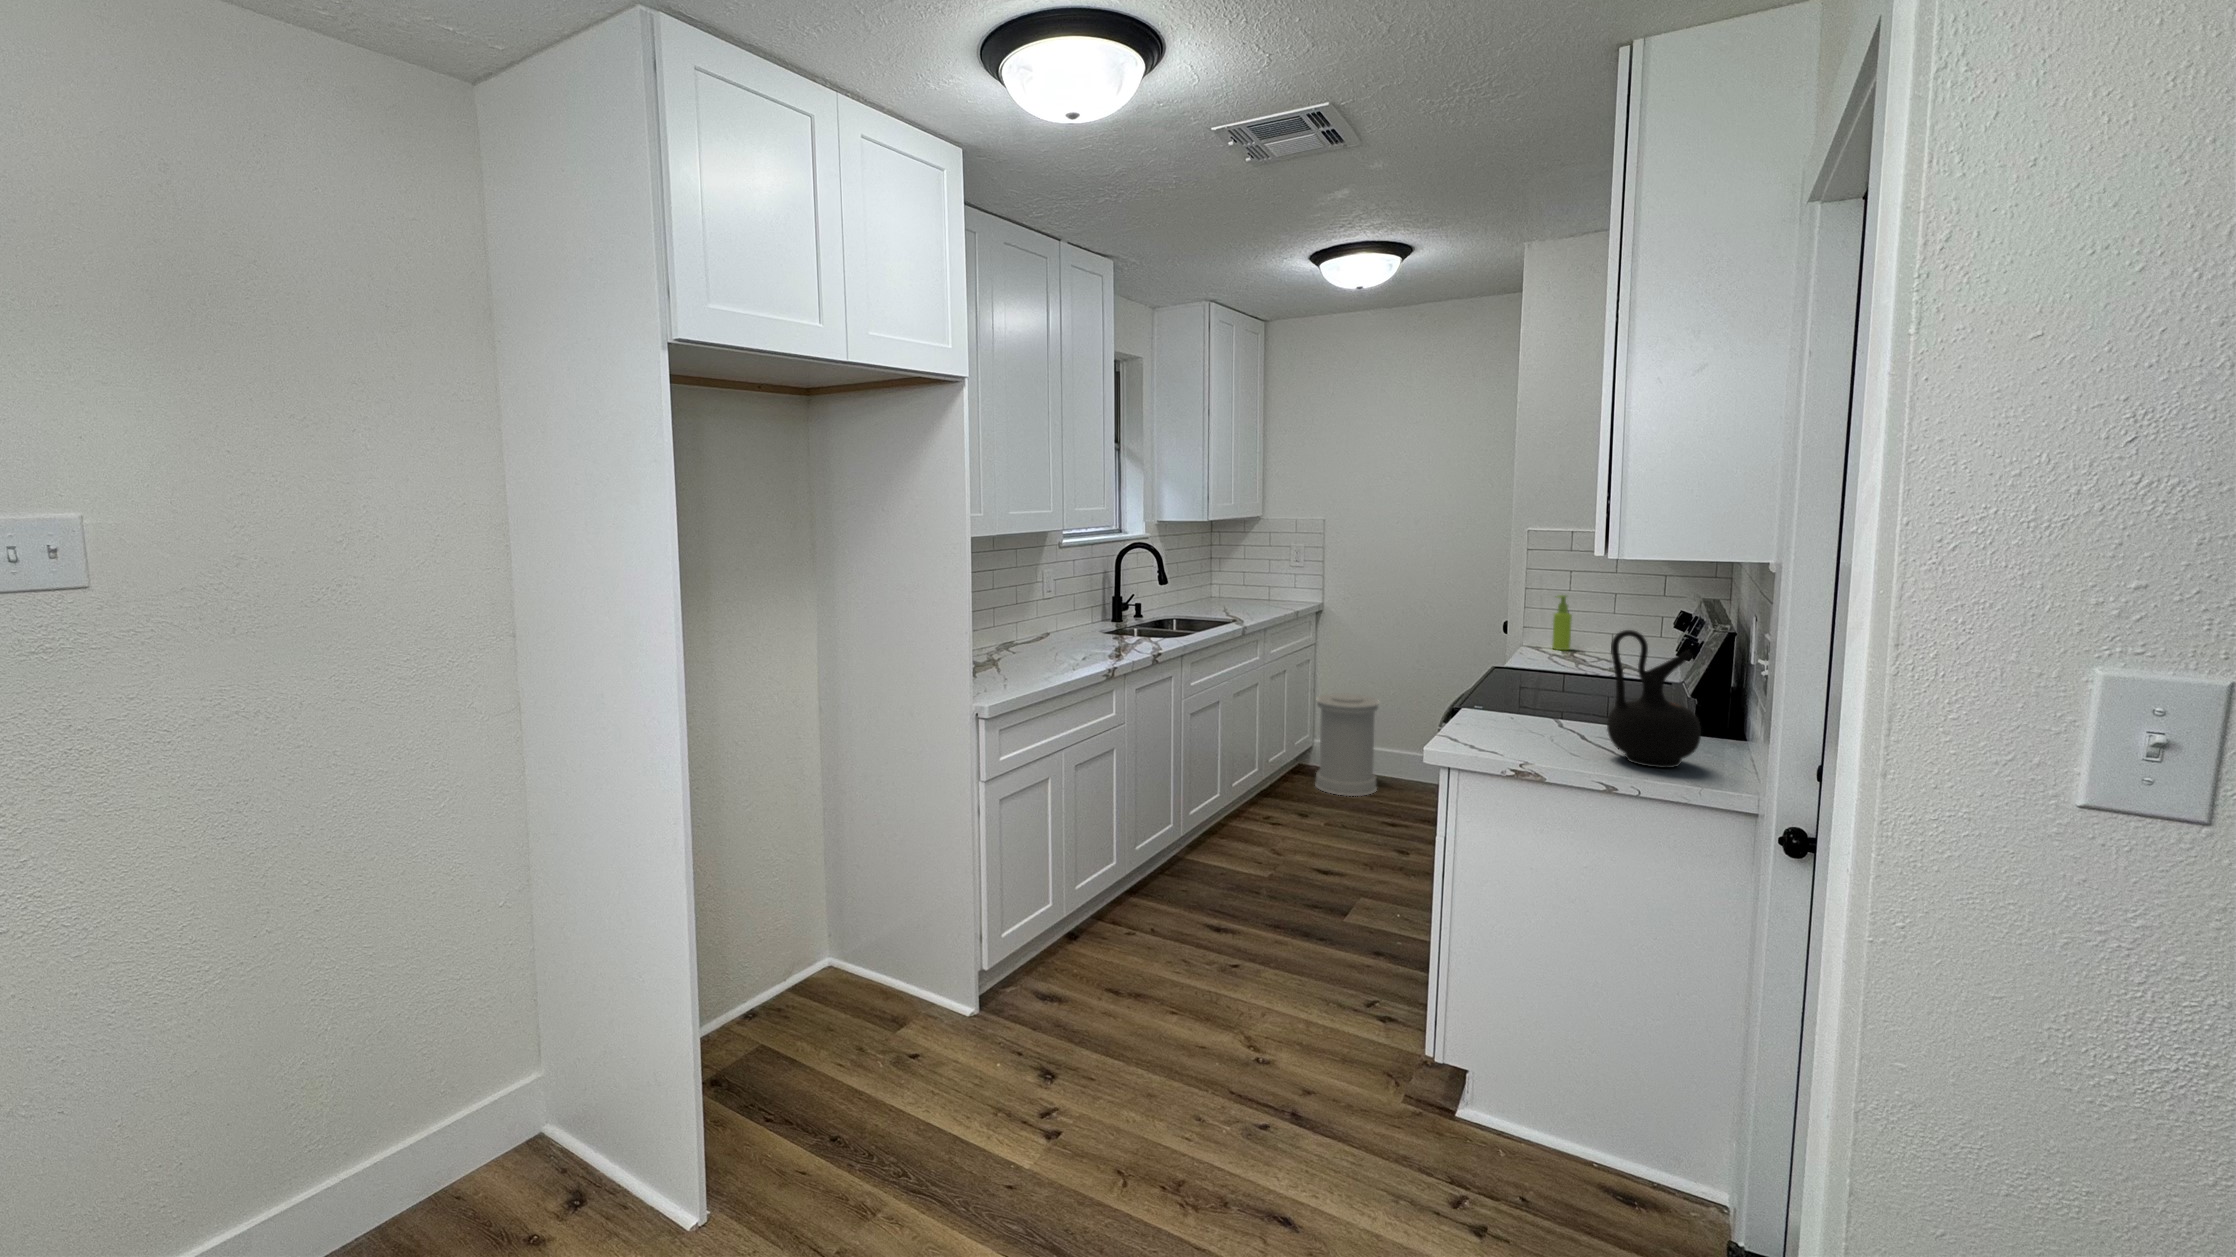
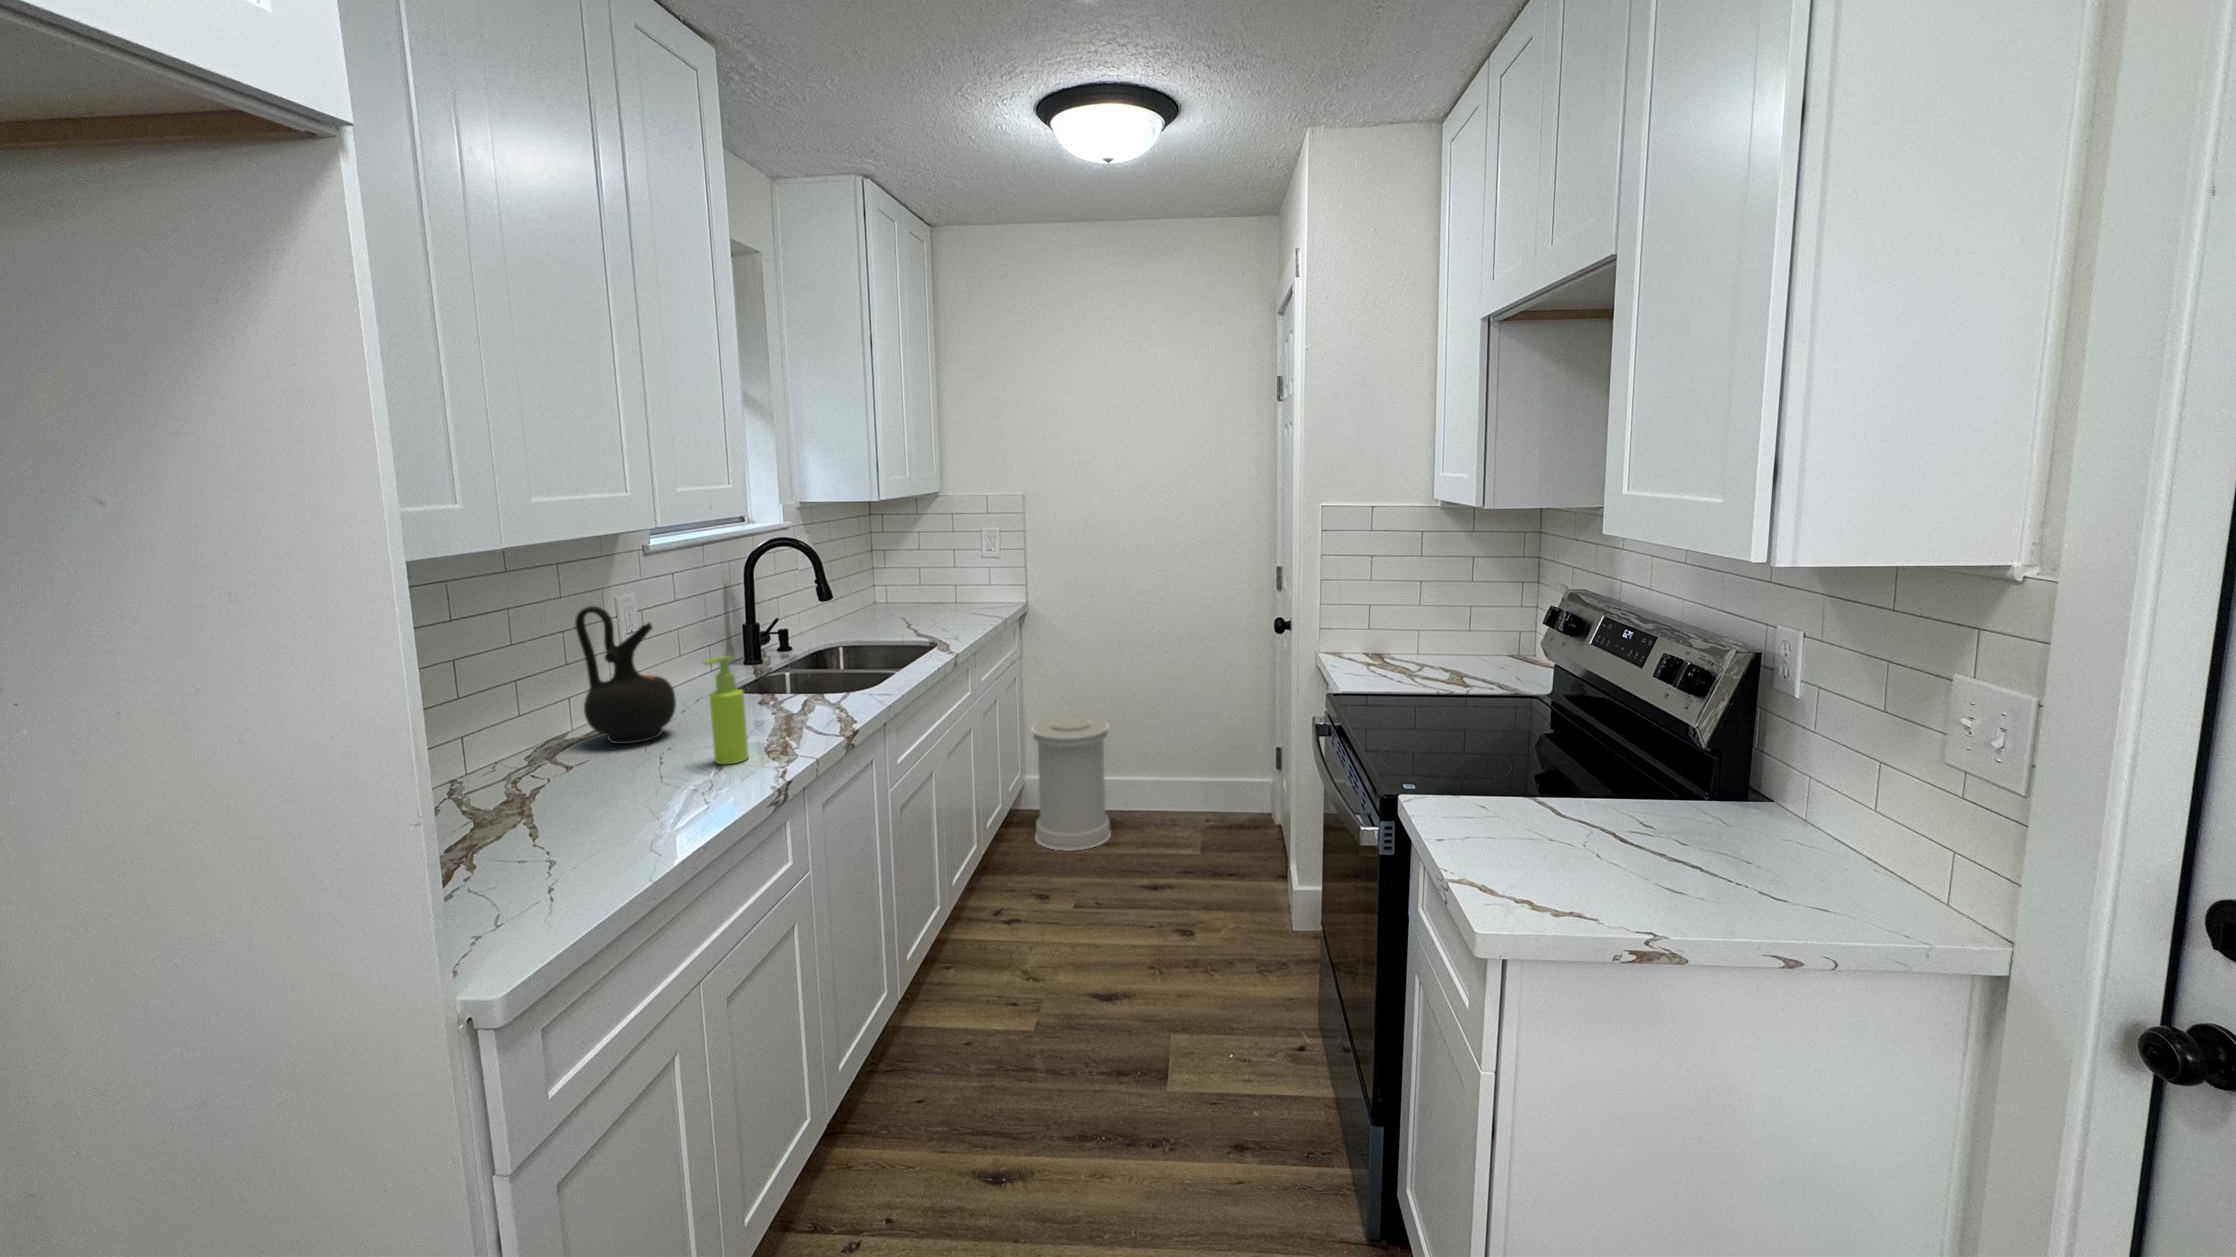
soap dispenser: present [1552,595,1572,650] -> present [704,656,748,764]
ceramic jug: present [1607,630,1701,768] -> present [575,606,676,744]

